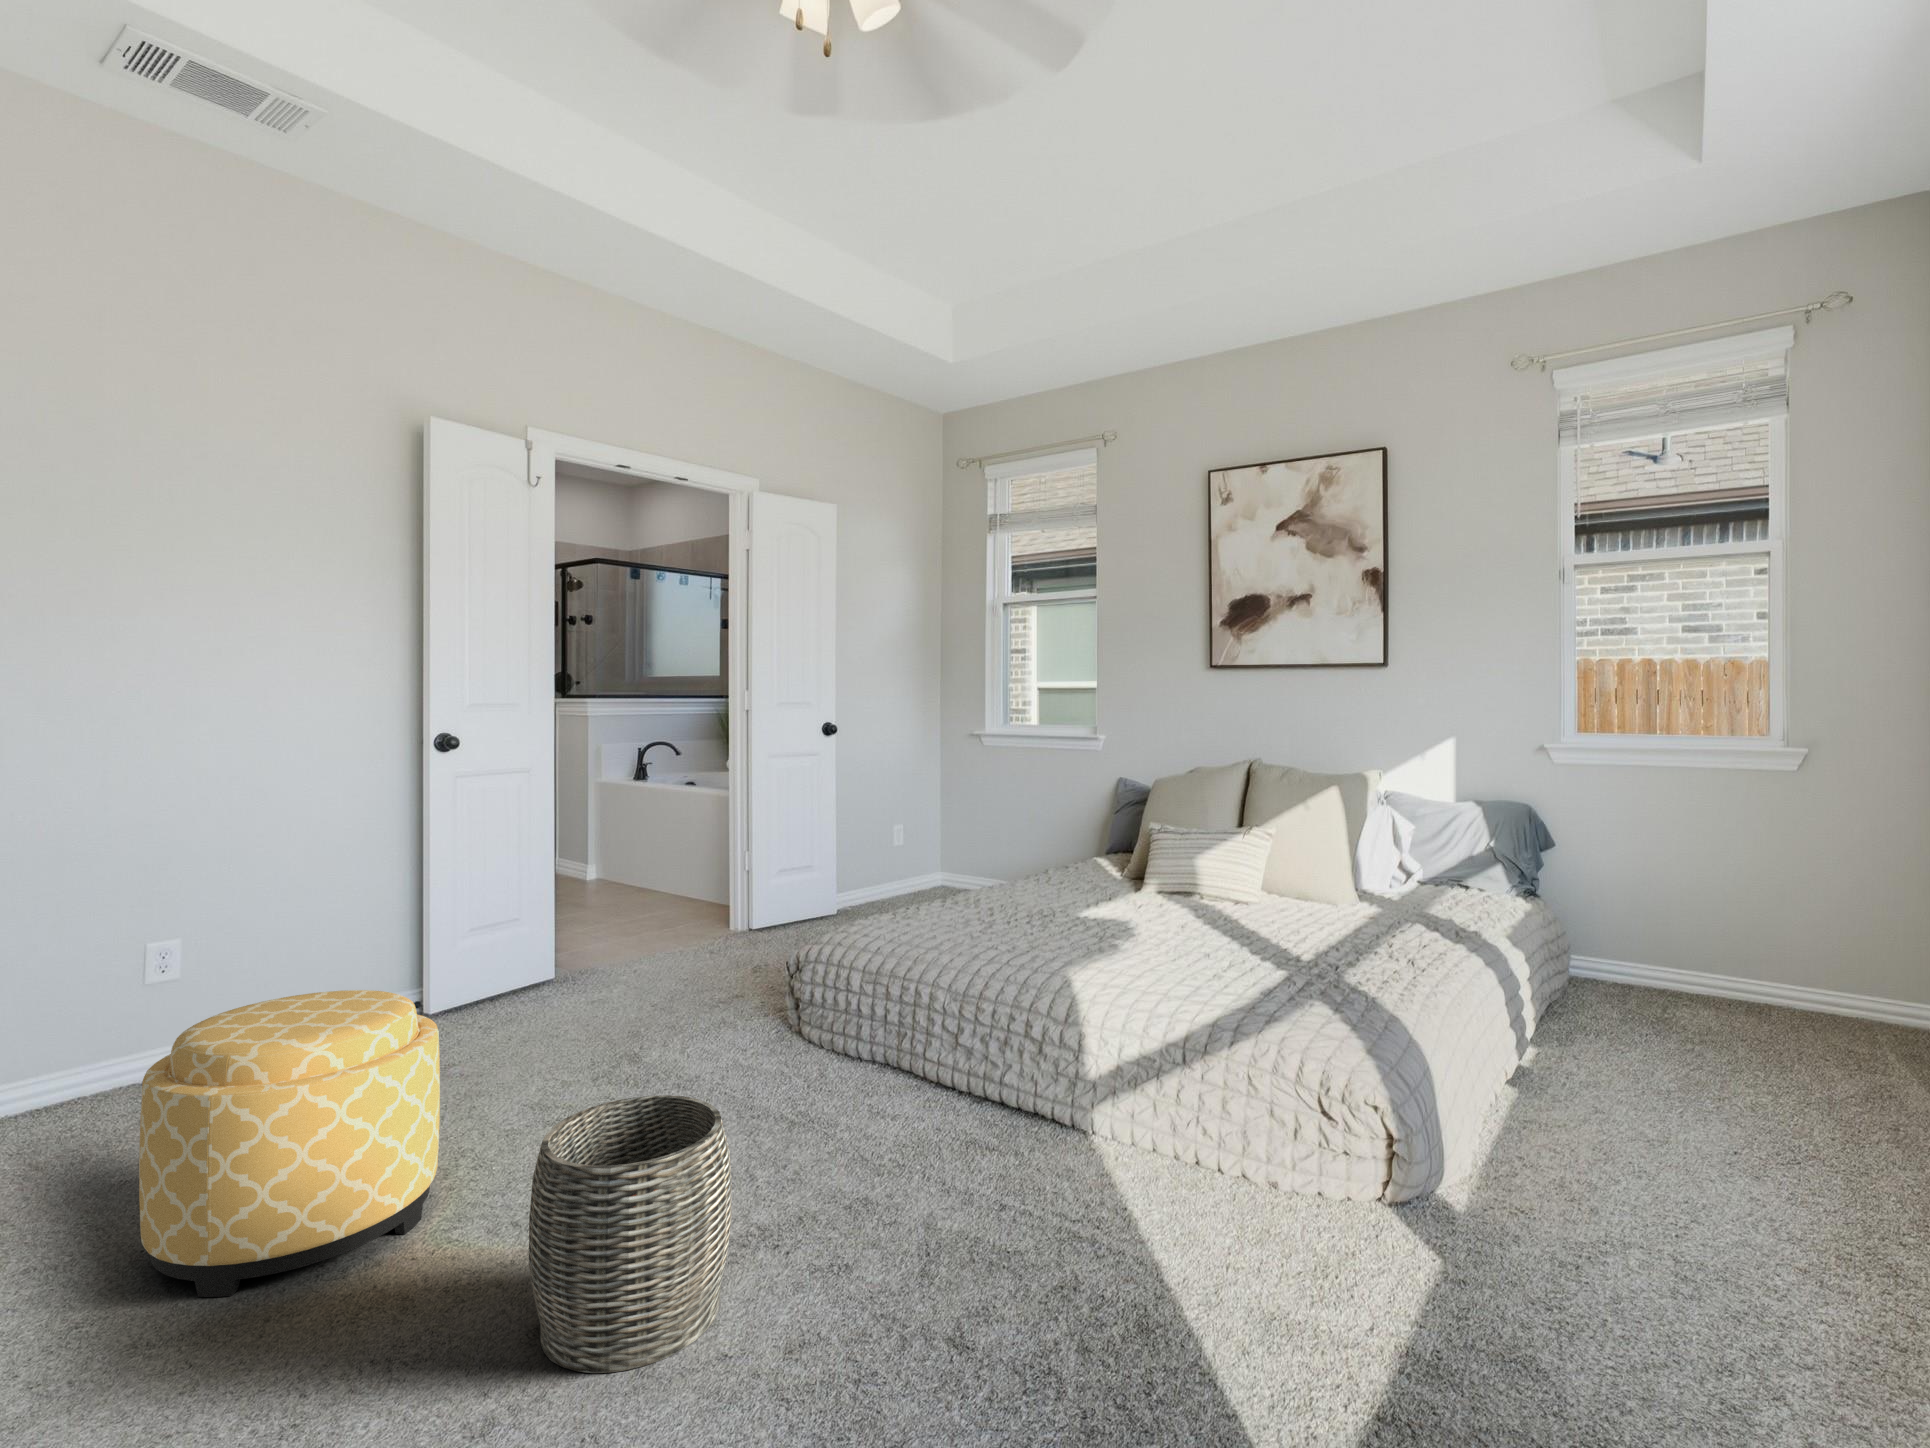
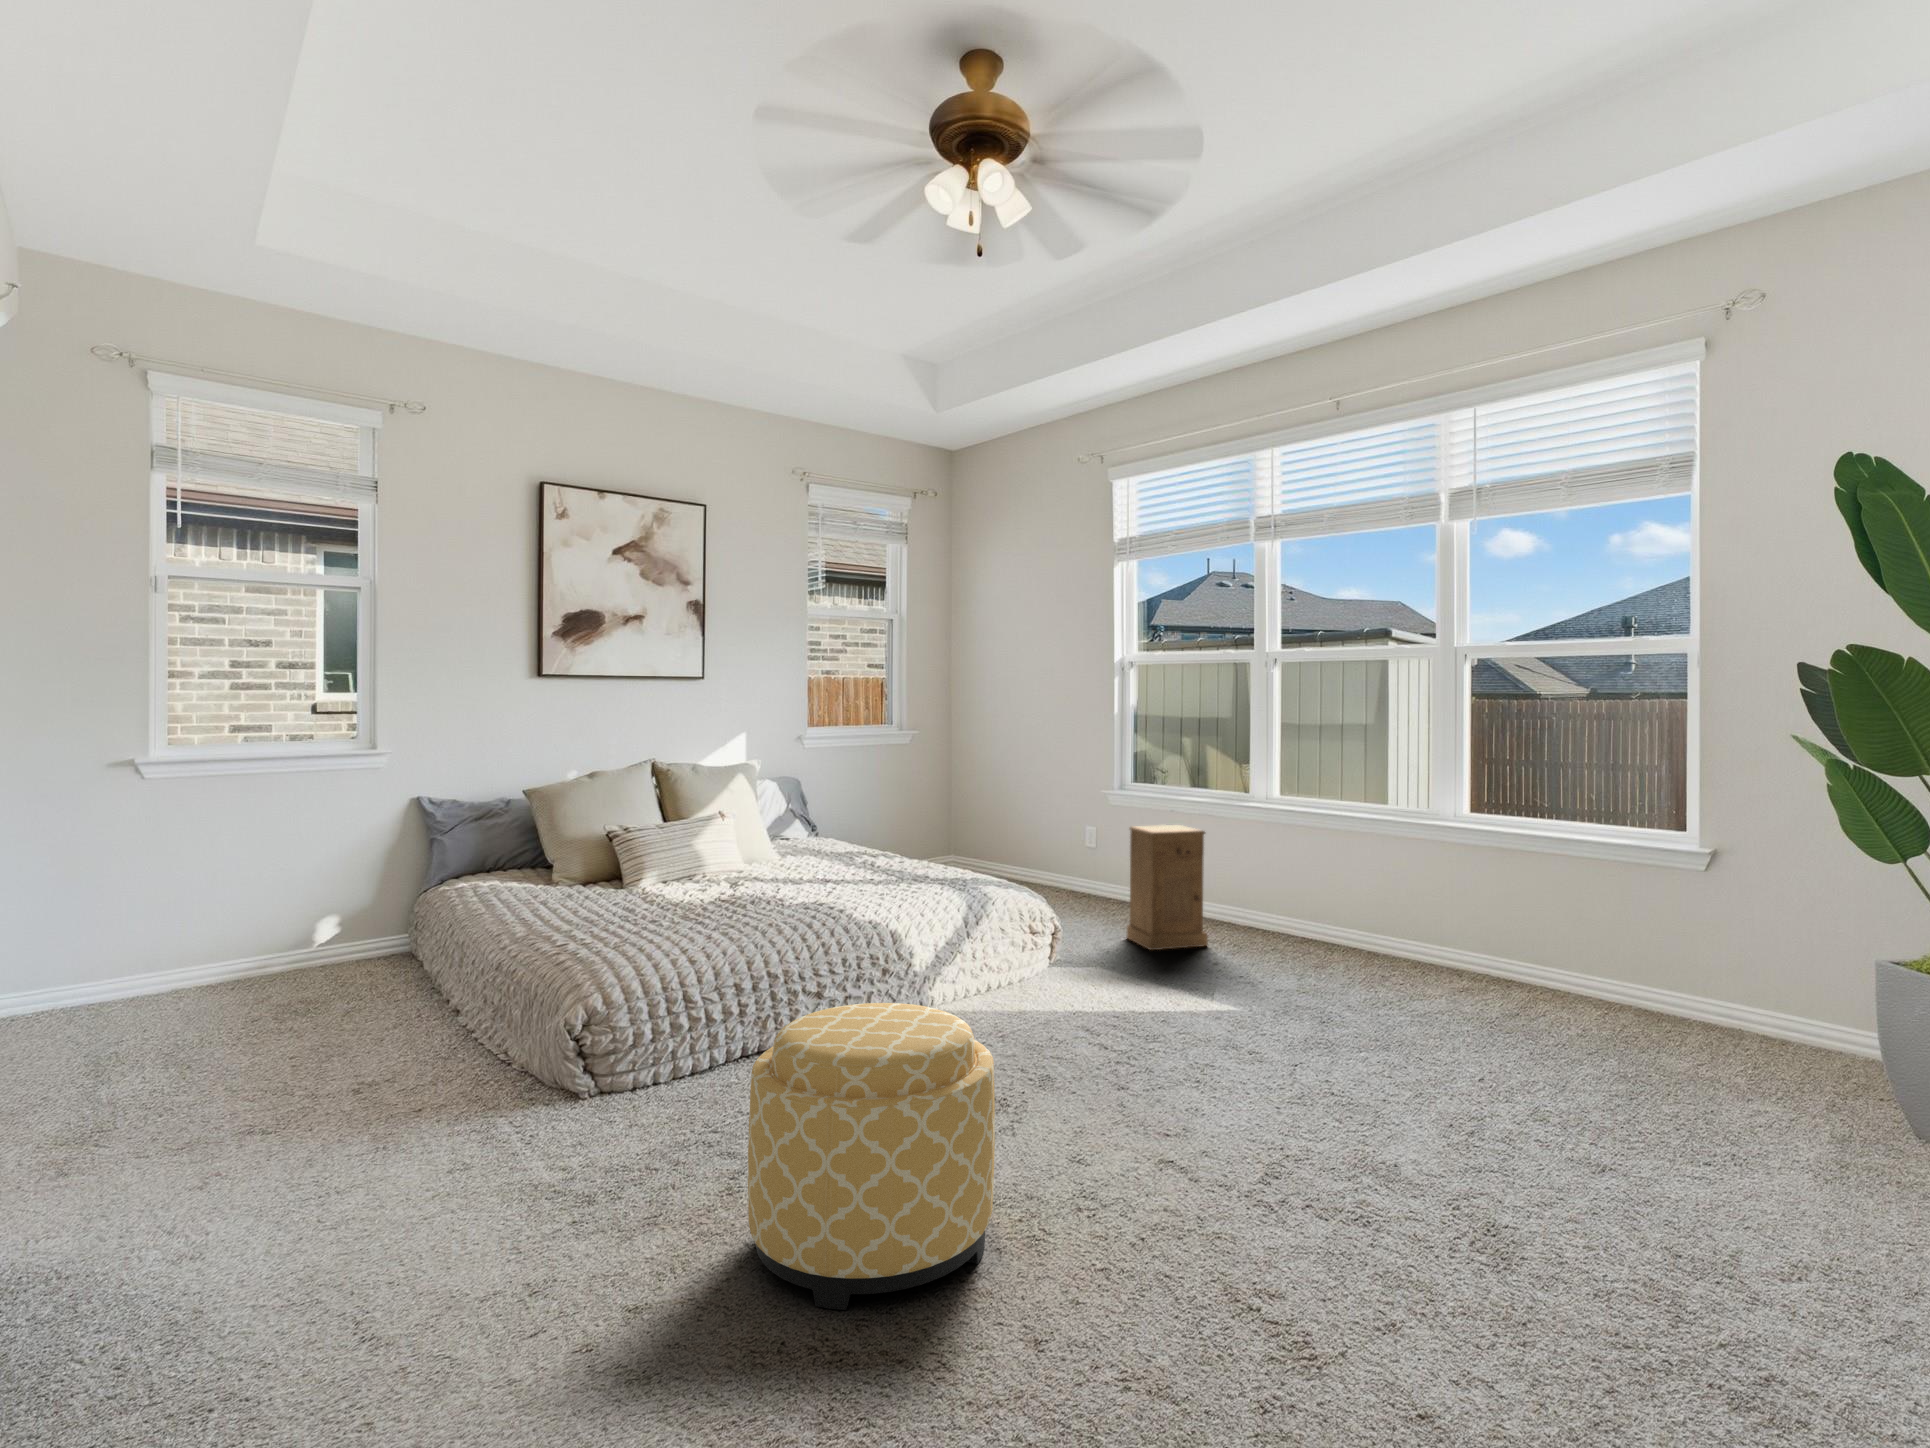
nightstand: none [1639,990,1895,1396] -> present [1126,825,1208,950]
woven basket: present [529,1095,732,1373] -> none [1025,972,1146,1129]

